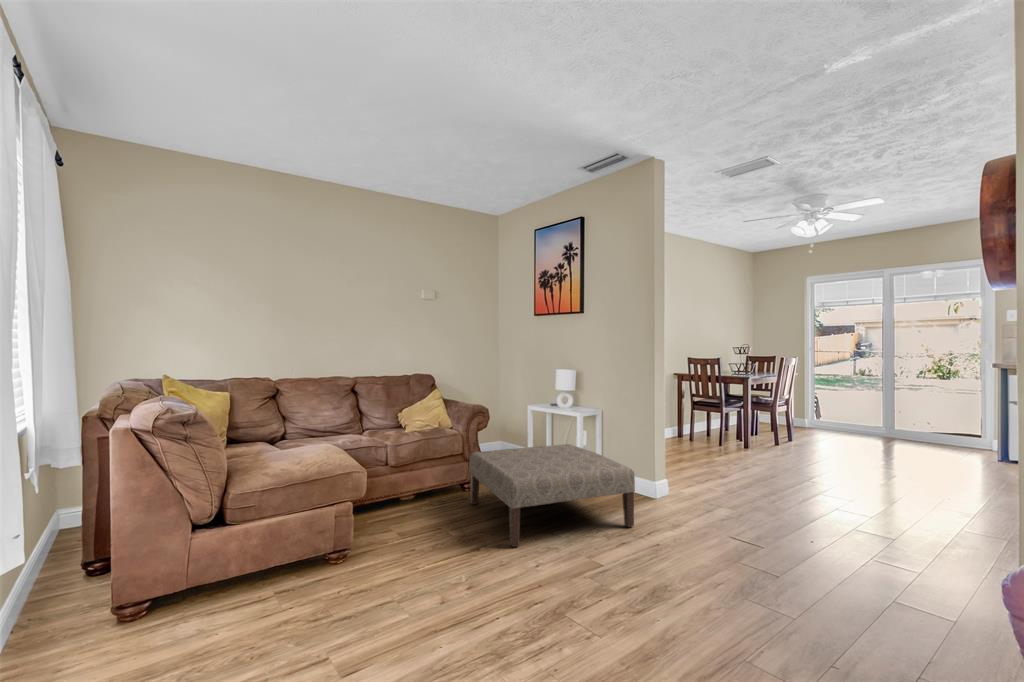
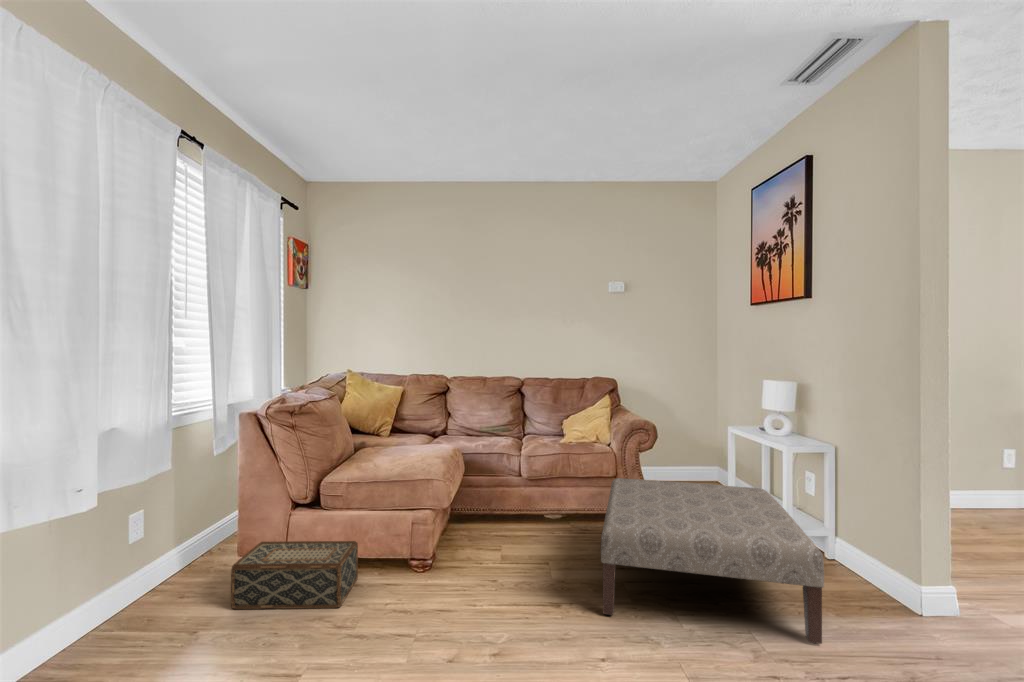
woven basket: none [157,547,294,652] -> present [231,541,358,609]

